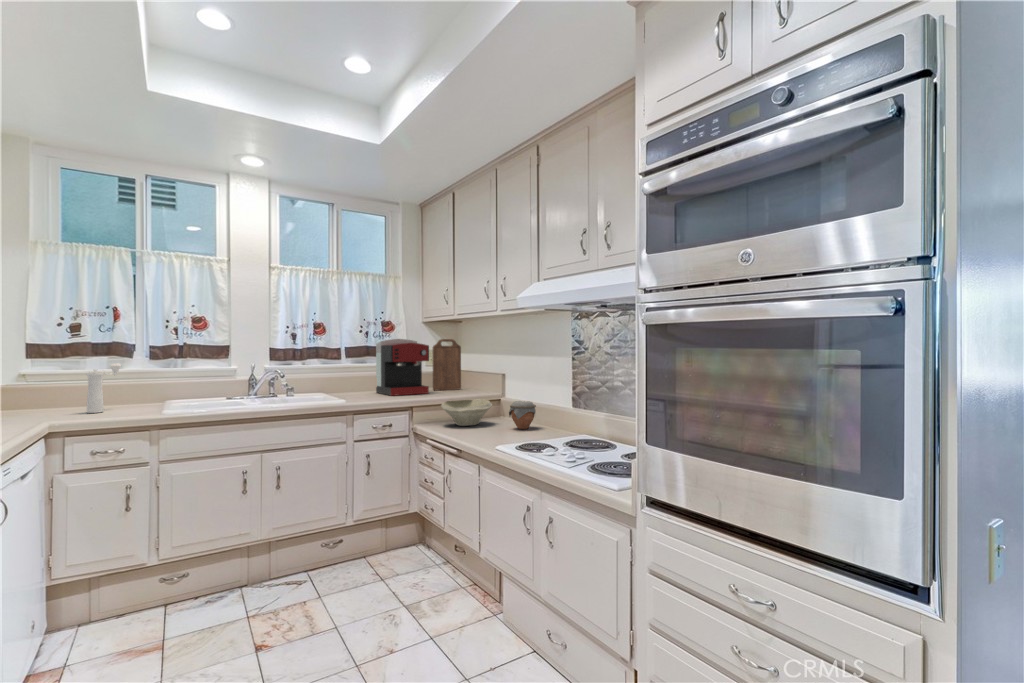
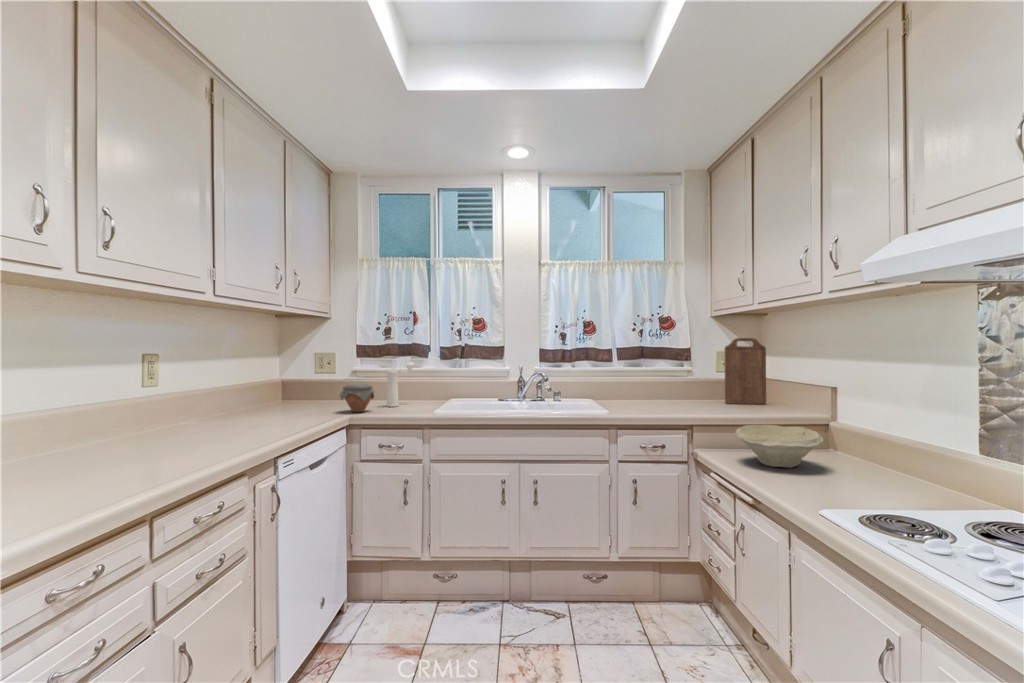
coffee maker: present [376,339,429,396] -> none [652,338,719,408]
jar: present [509,401,536,429] -> present [340,382,374,412]

